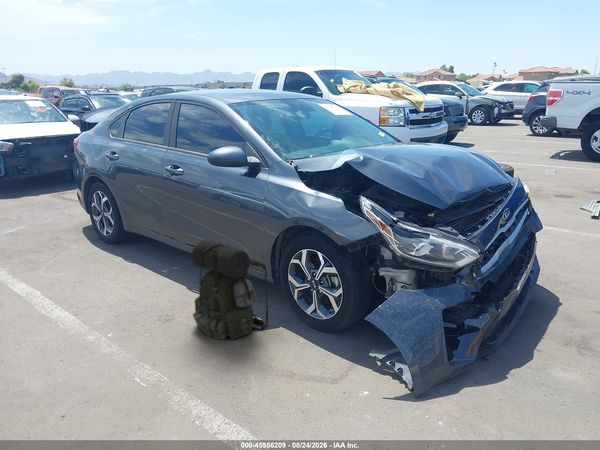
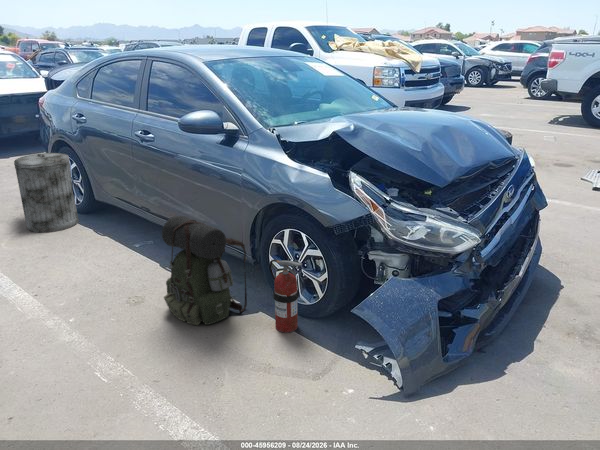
trash can: none [52,189,109,261] -> present [14,153,79,232]
fire extinguisher: none [289,278,319,345] -> present [270,260,302,333]

